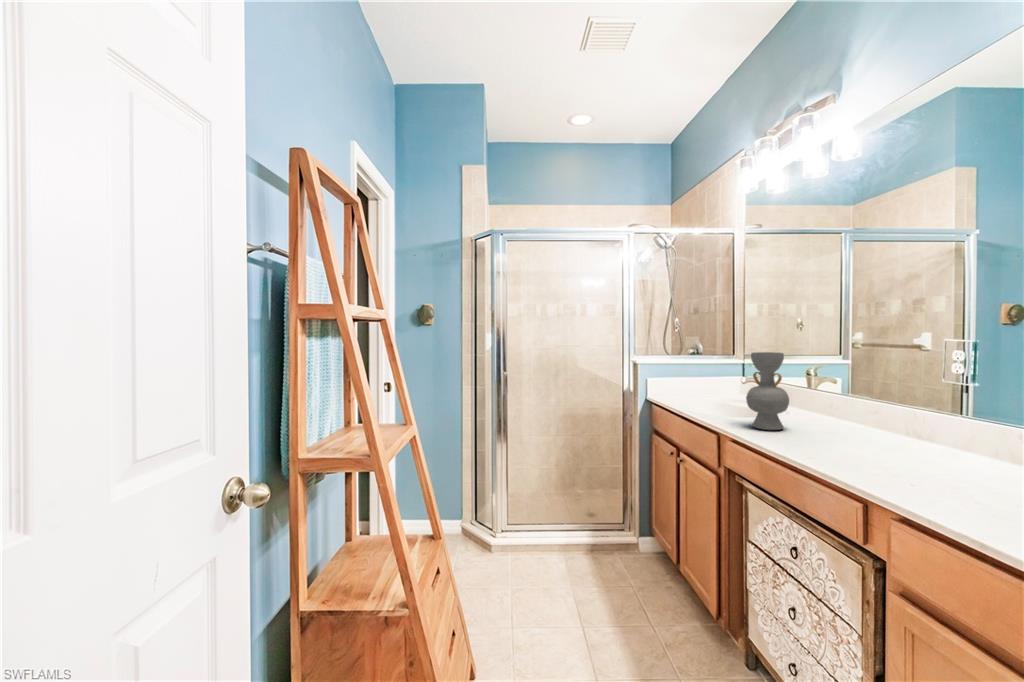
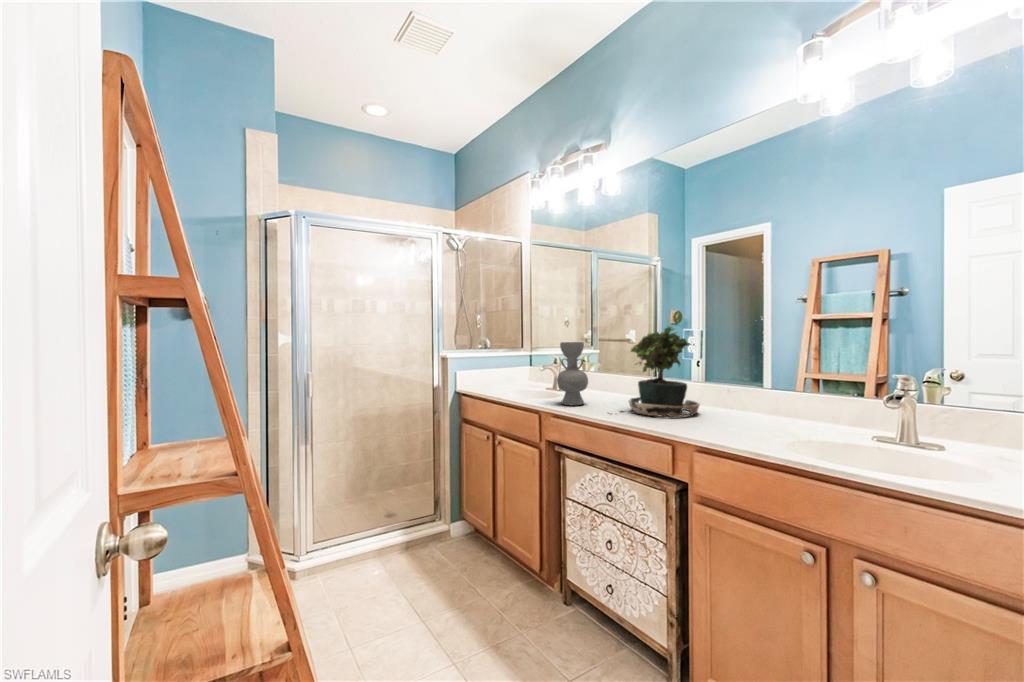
potted plant: none [804,335,961,466] -> present [629,326,700,417]

